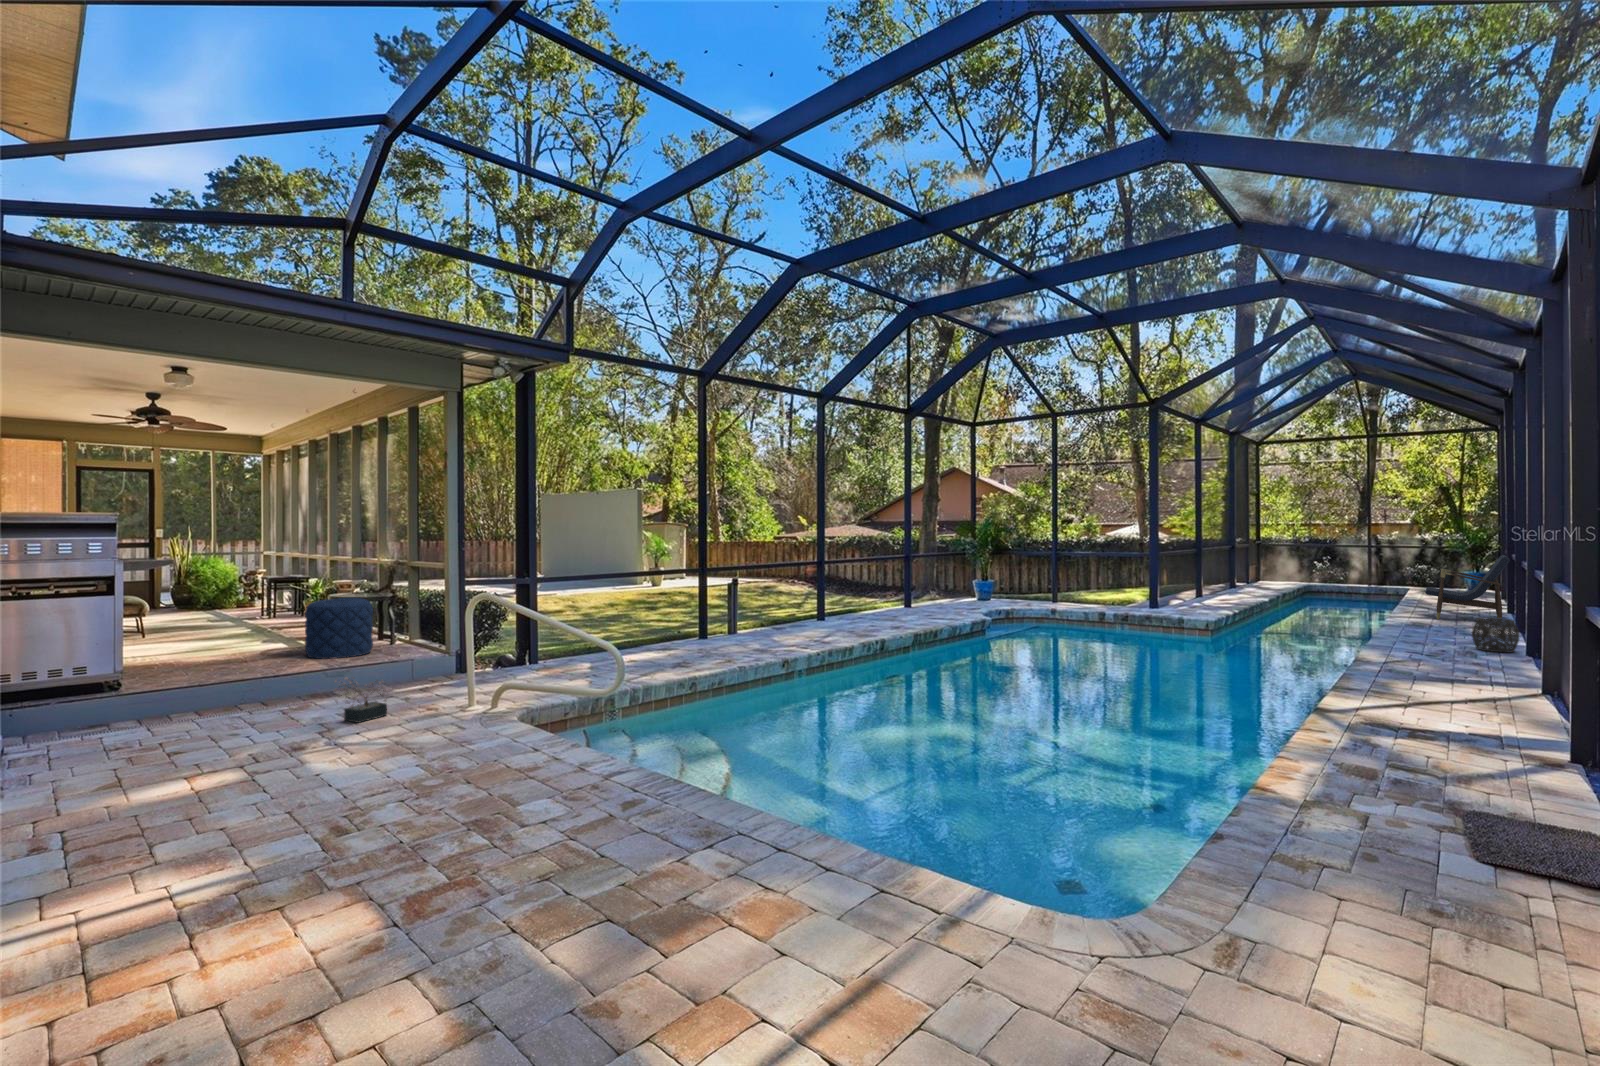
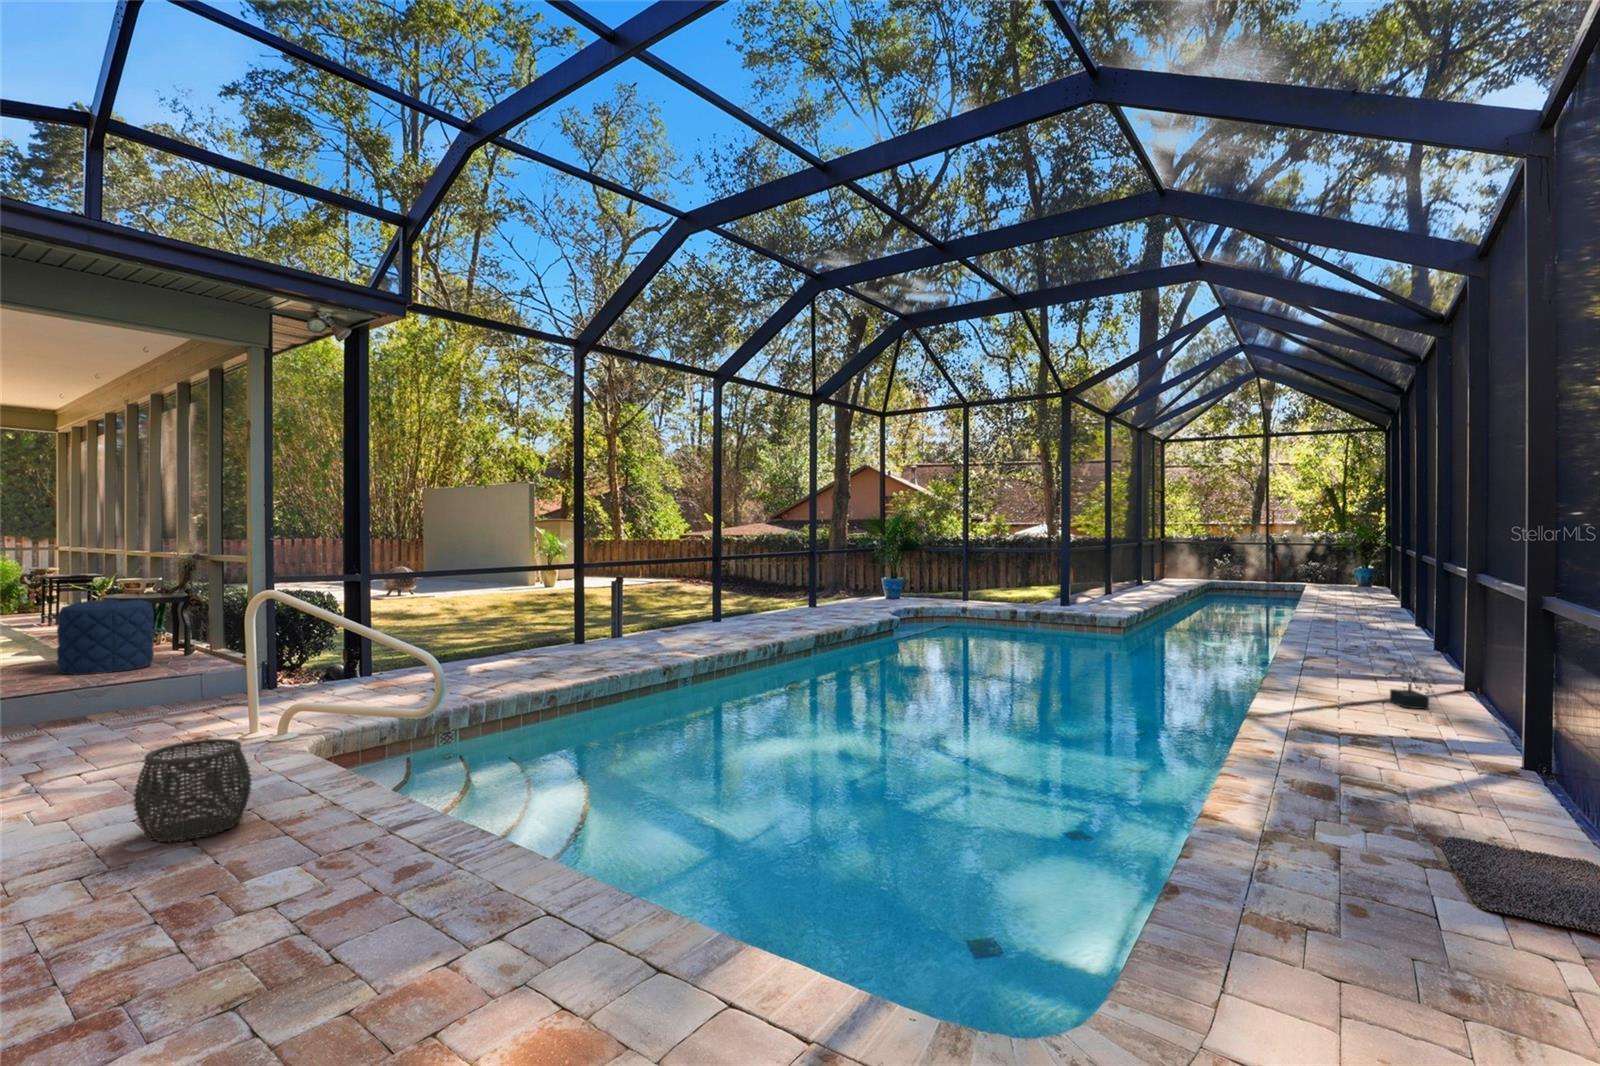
lounge chair: present [1425,555,1510,620] -> none [1324,552,1404,619]
woven basket: present [1472,617,1519,653] -> present [133,739,252,842]
decorative plant: present [334,677,389,723] -> present [1388,664,1439,709]

